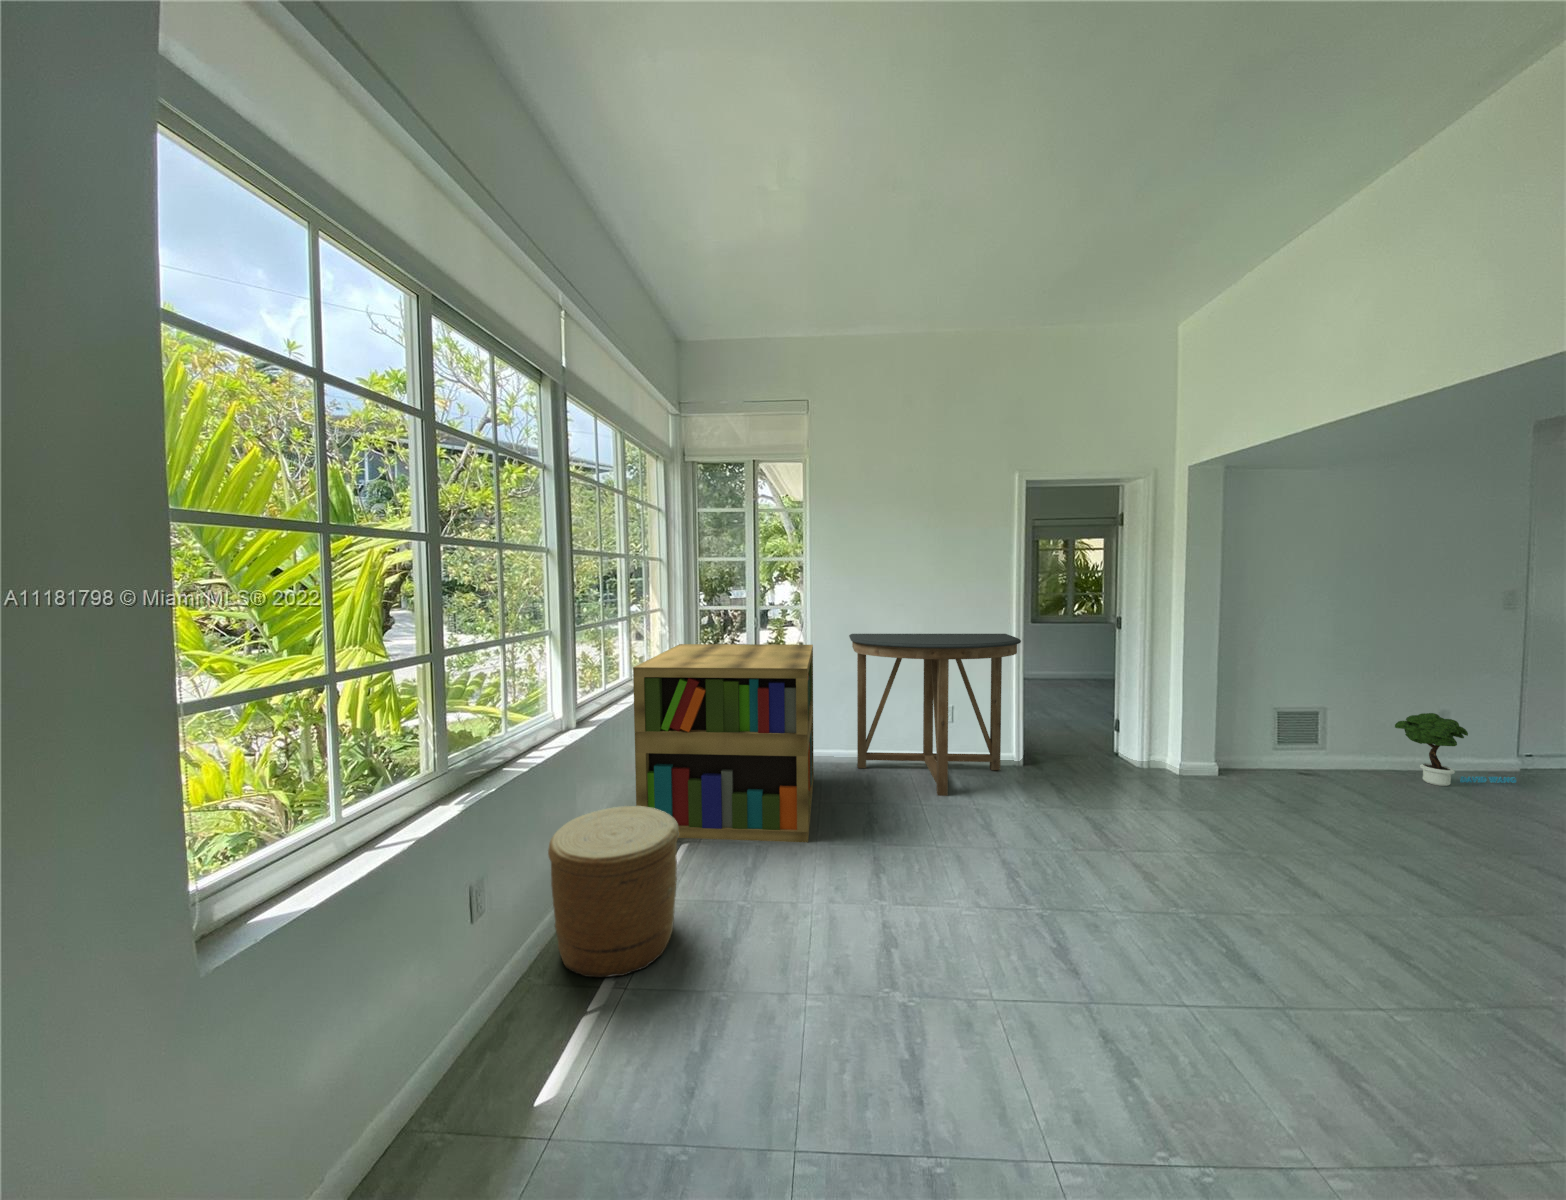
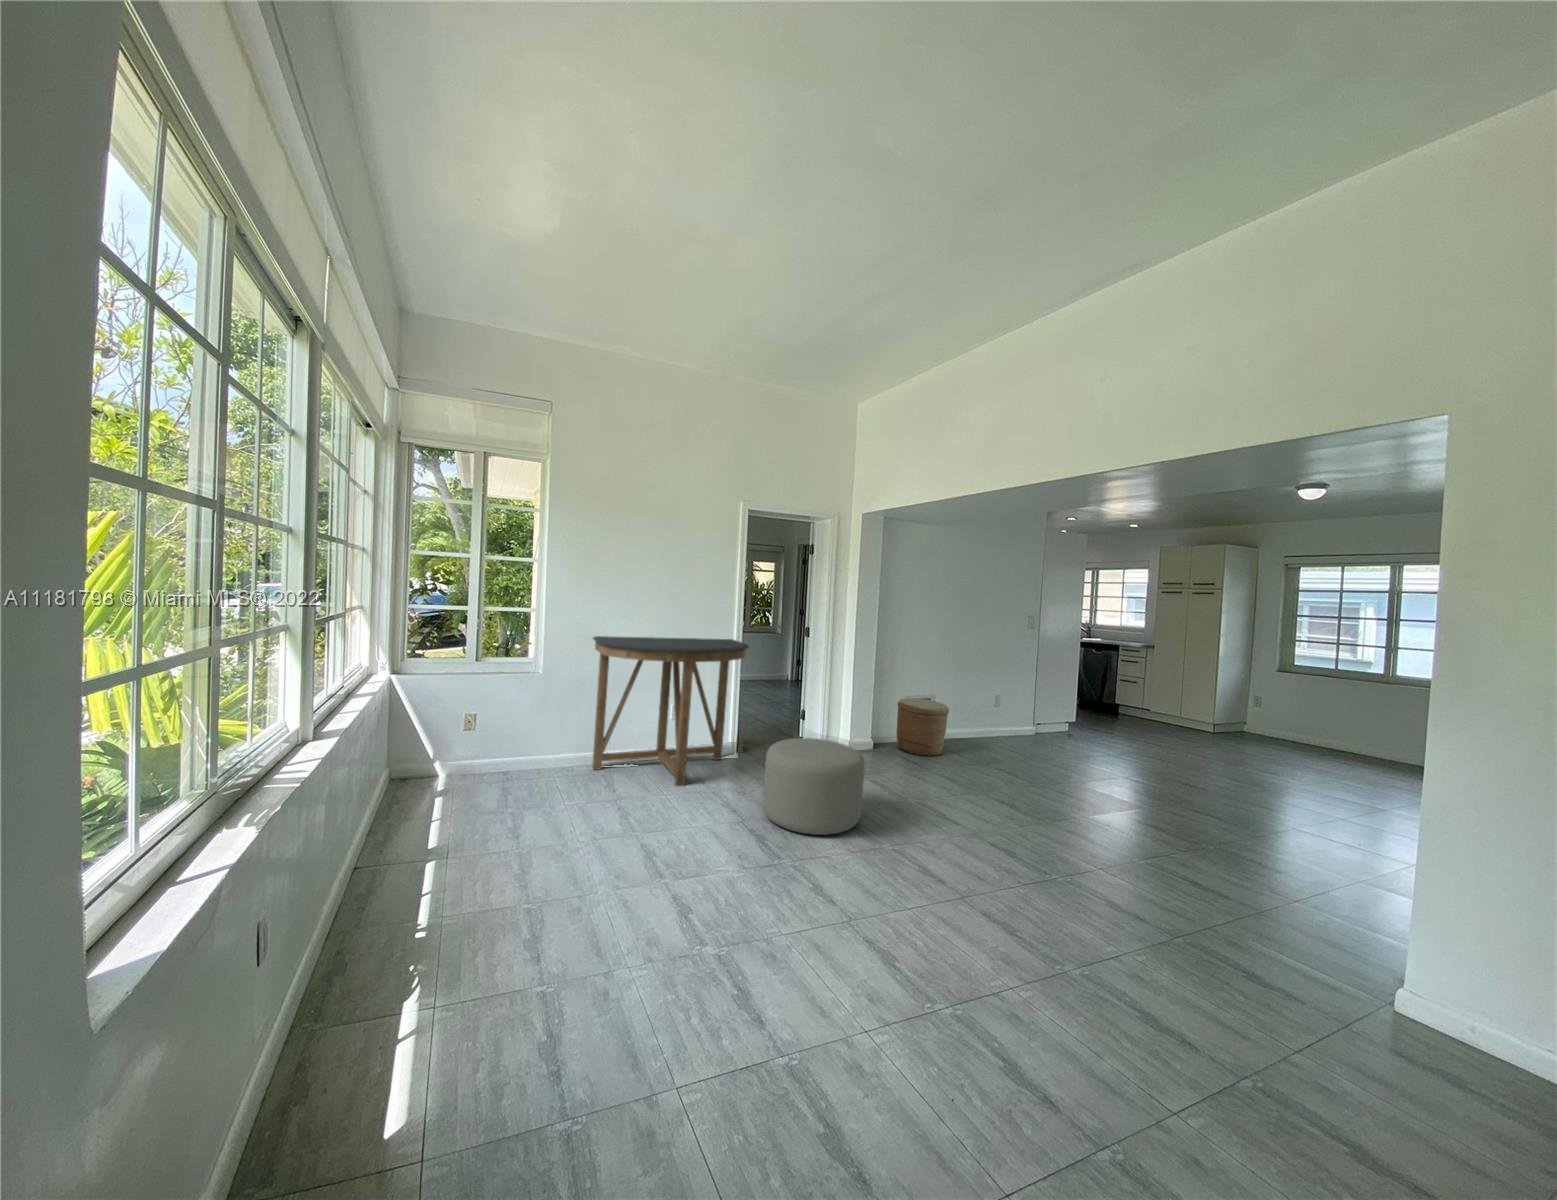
bookshelf: present [633,644,814,843] -> none [358,644,581,871]
potted tree: present [1395,713,1516,786] -> none [963,697,1013,744]
ottoman: none [1032,754,1179,887] -> present [762,738,865,835]
woven basket: present [548,806,679,977] -> present [896,698,949,756]

